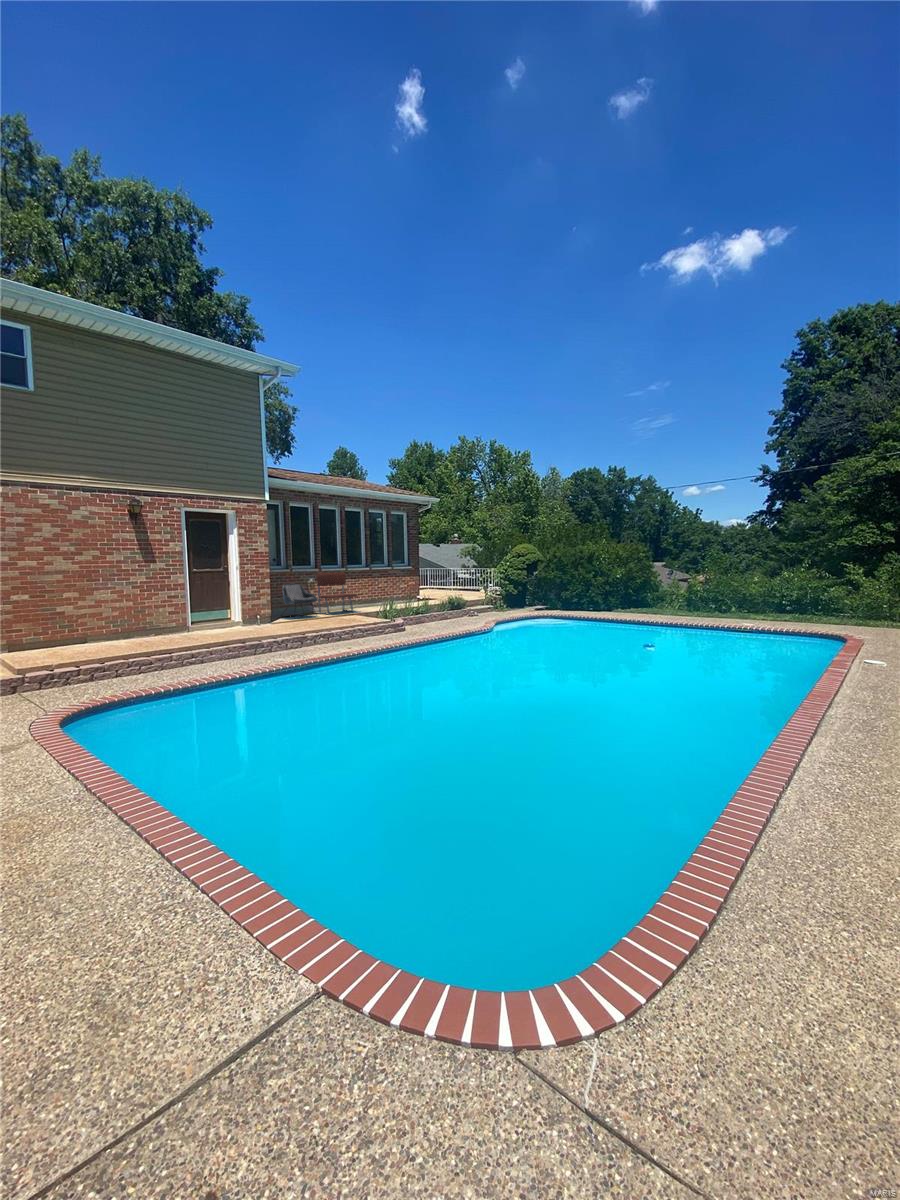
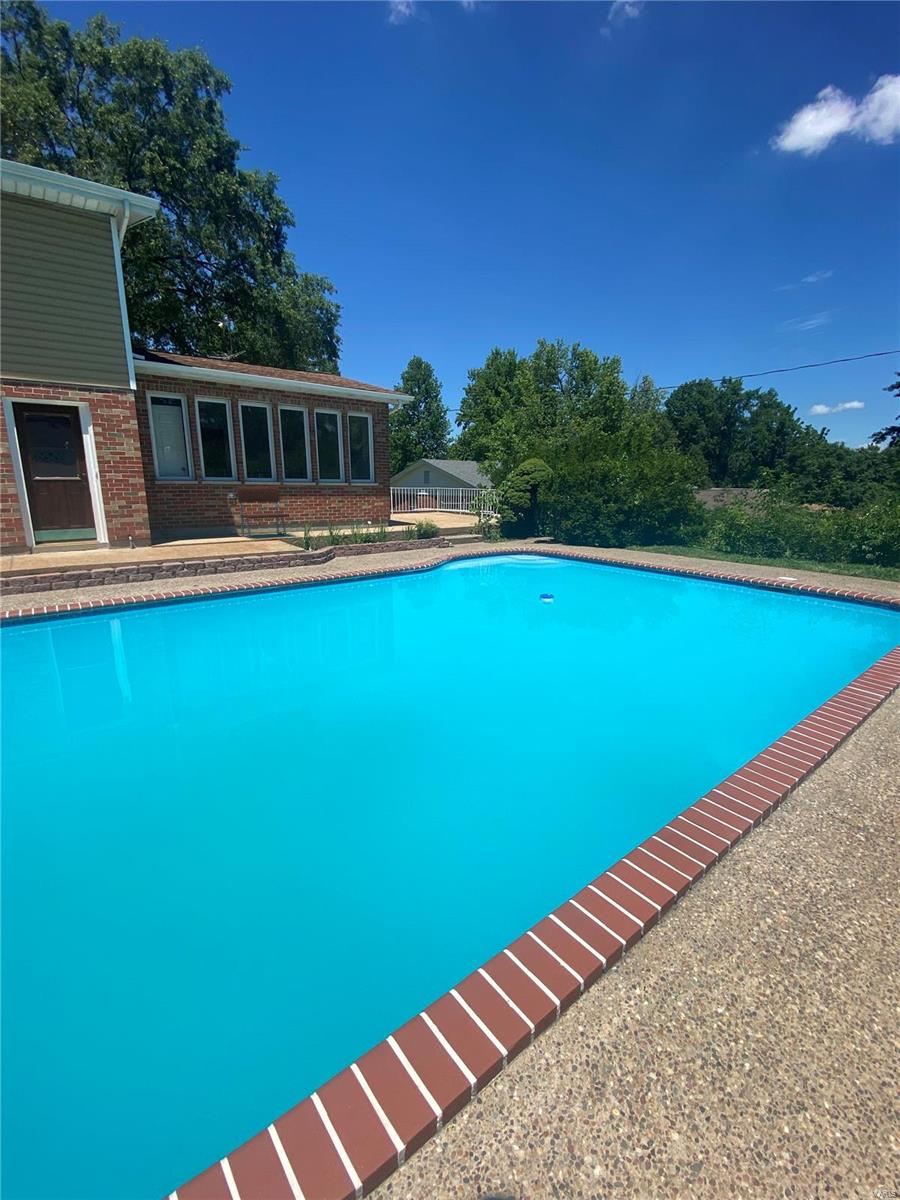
lounge chair: present [282,584,318,616] -> none [188,498,230,541]

